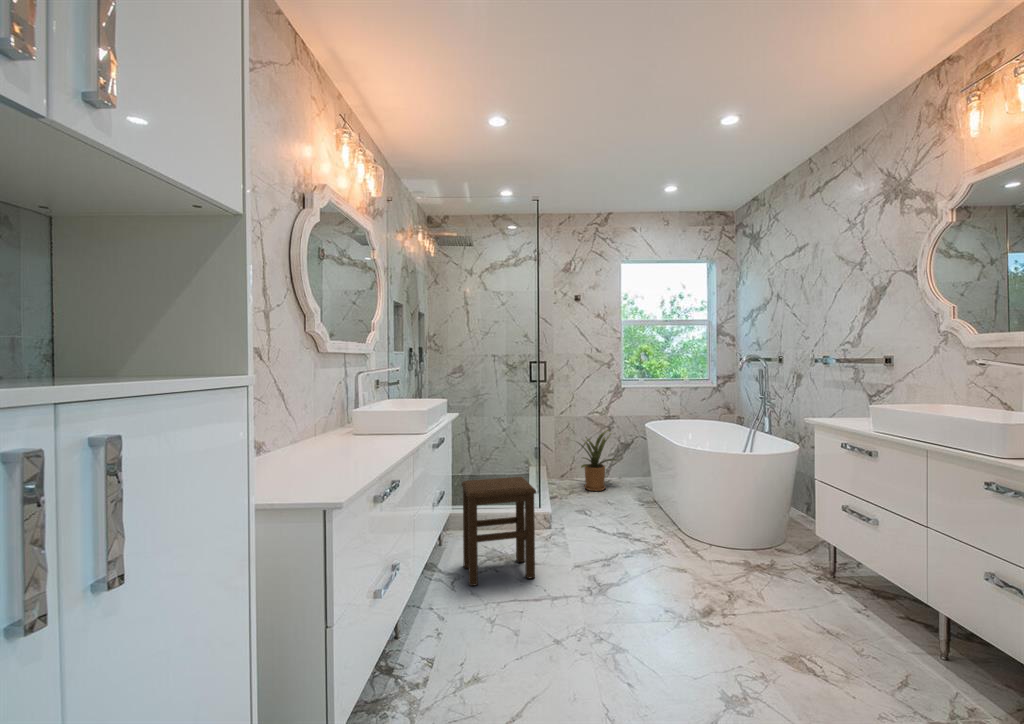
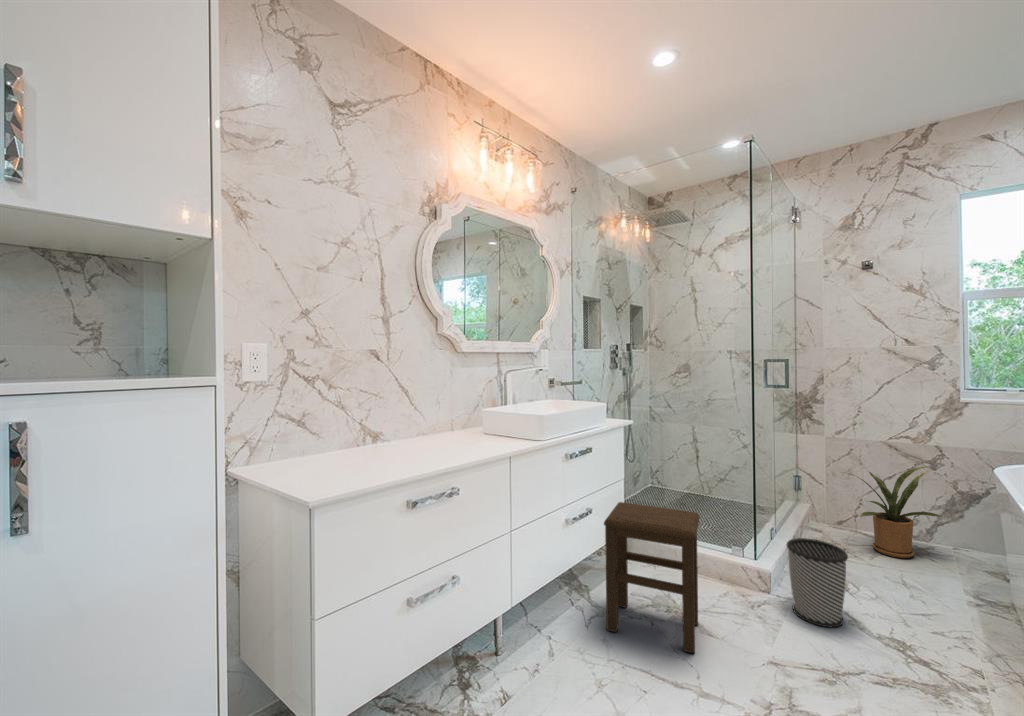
wastebasket: none [564,484,599,539] -> present [787,538,848,627]

